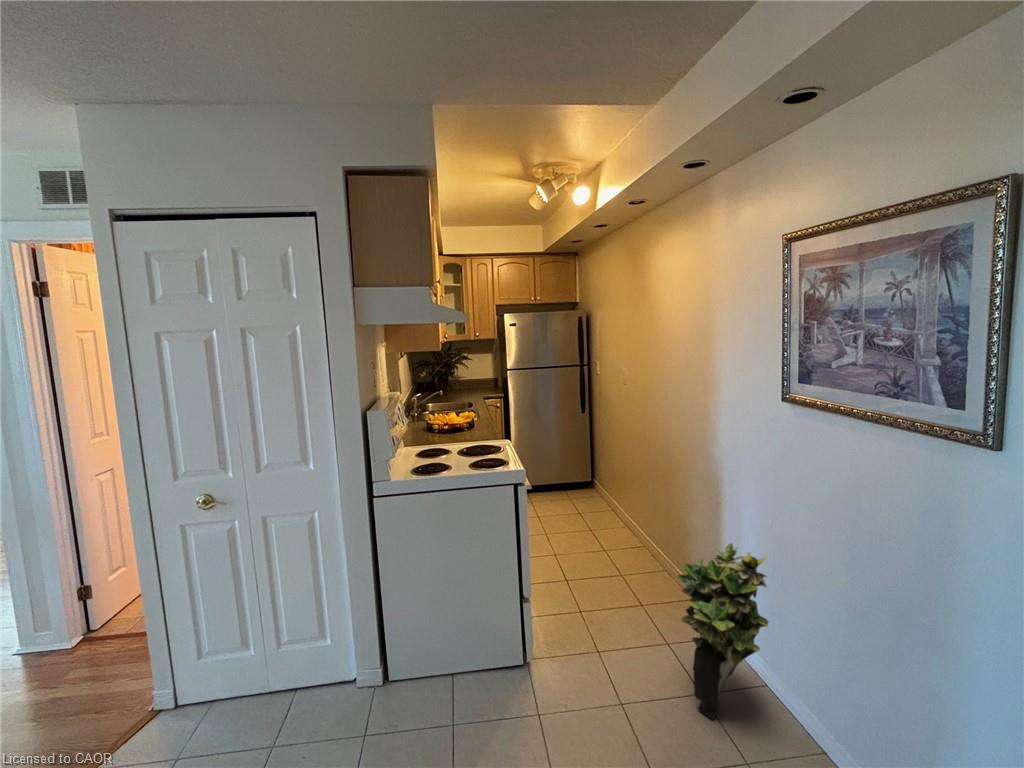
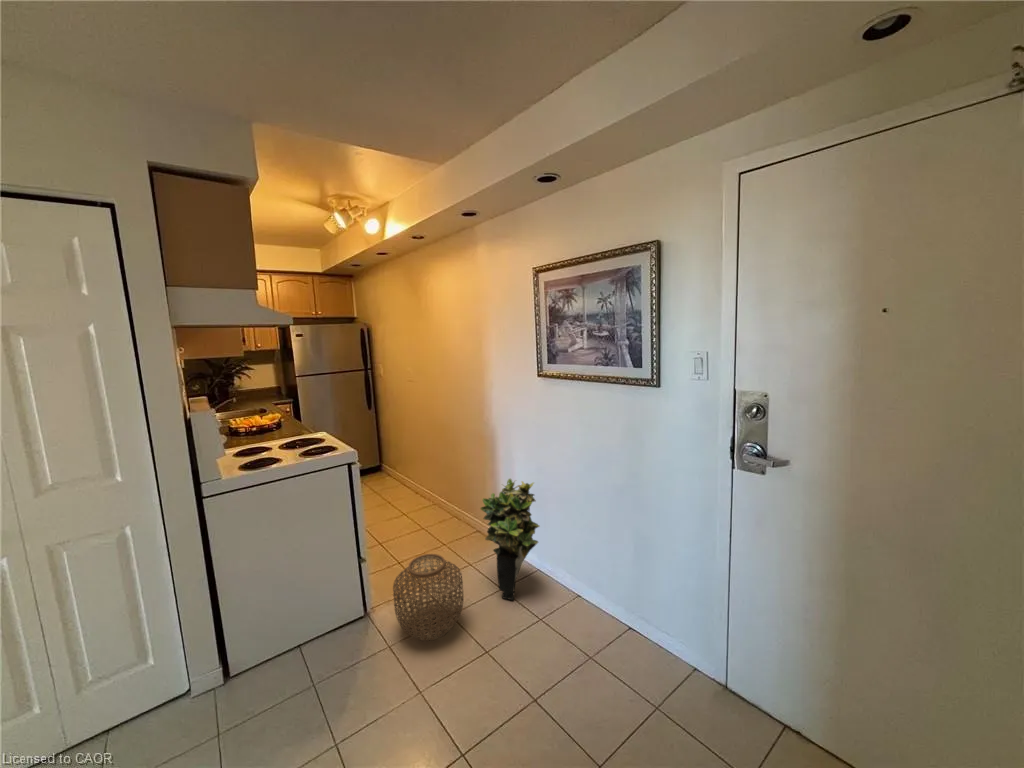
woven basket: none [548,617,637,730] -> present [393,554,463,640]

